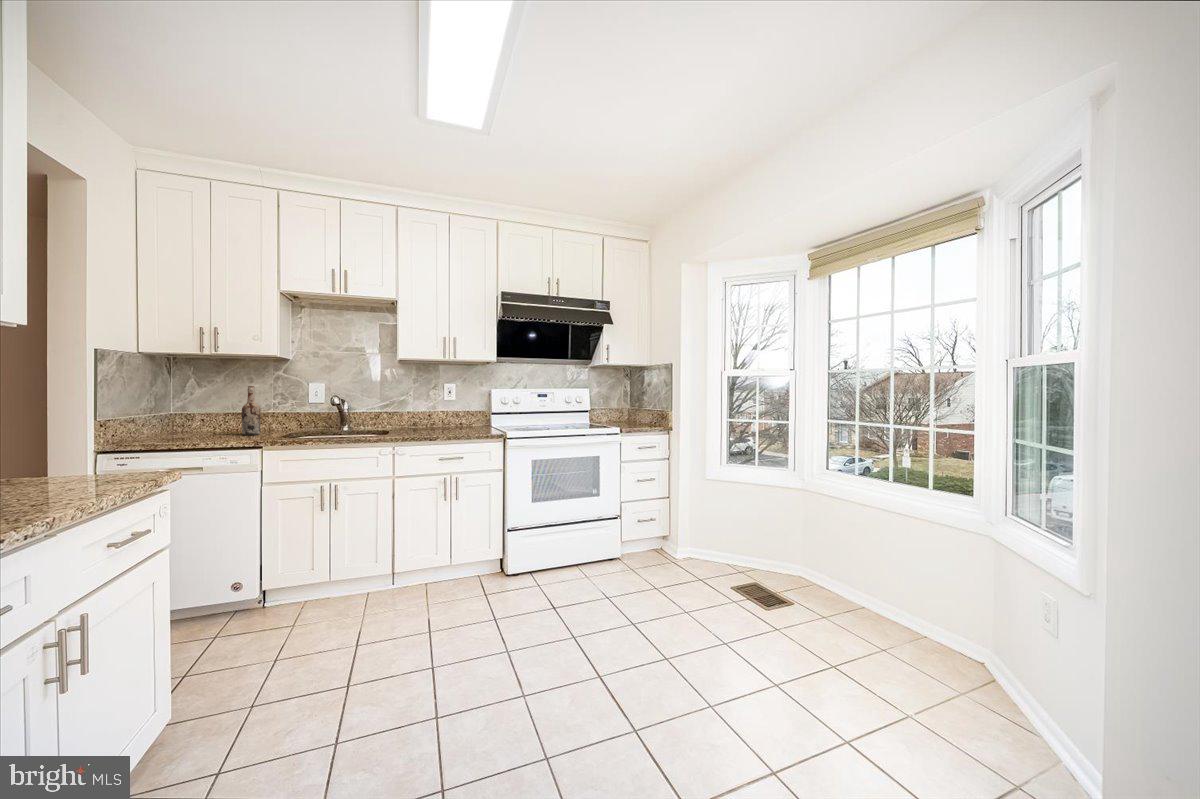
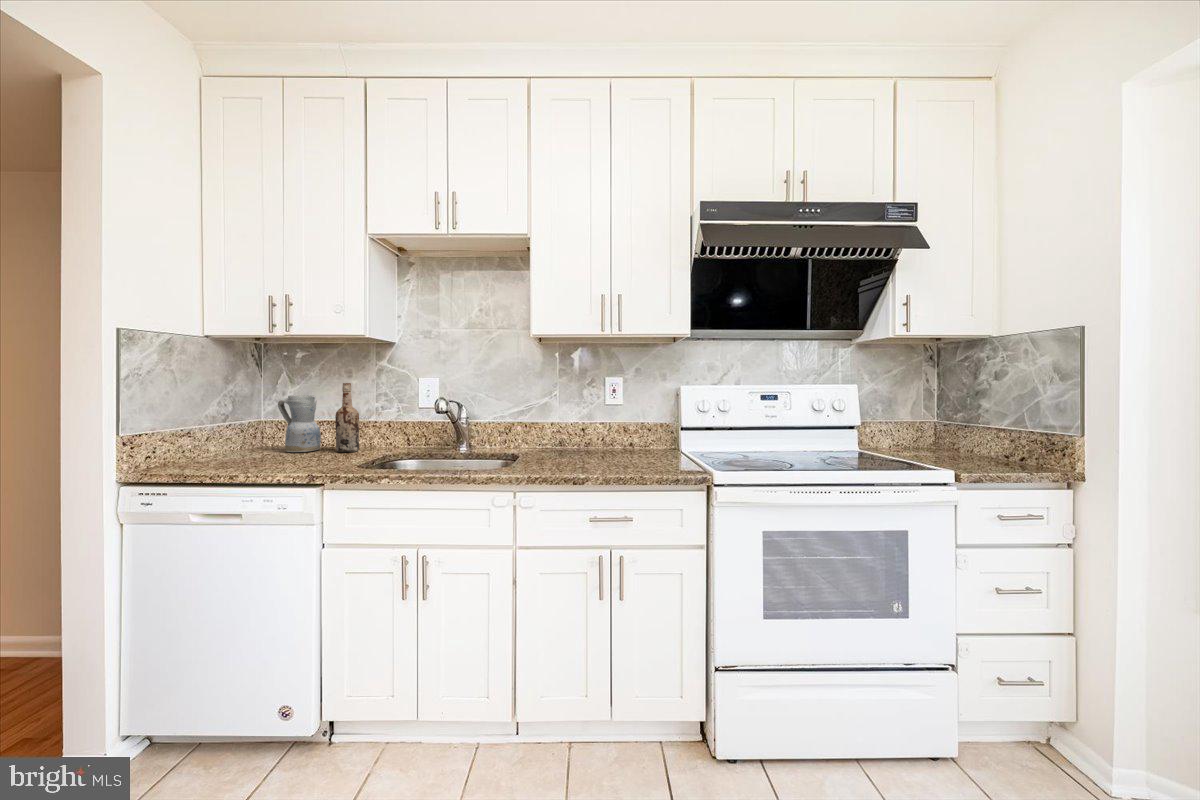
ceramic pitcher: none [190,394,226,436] -> present [278,395,321,452]

